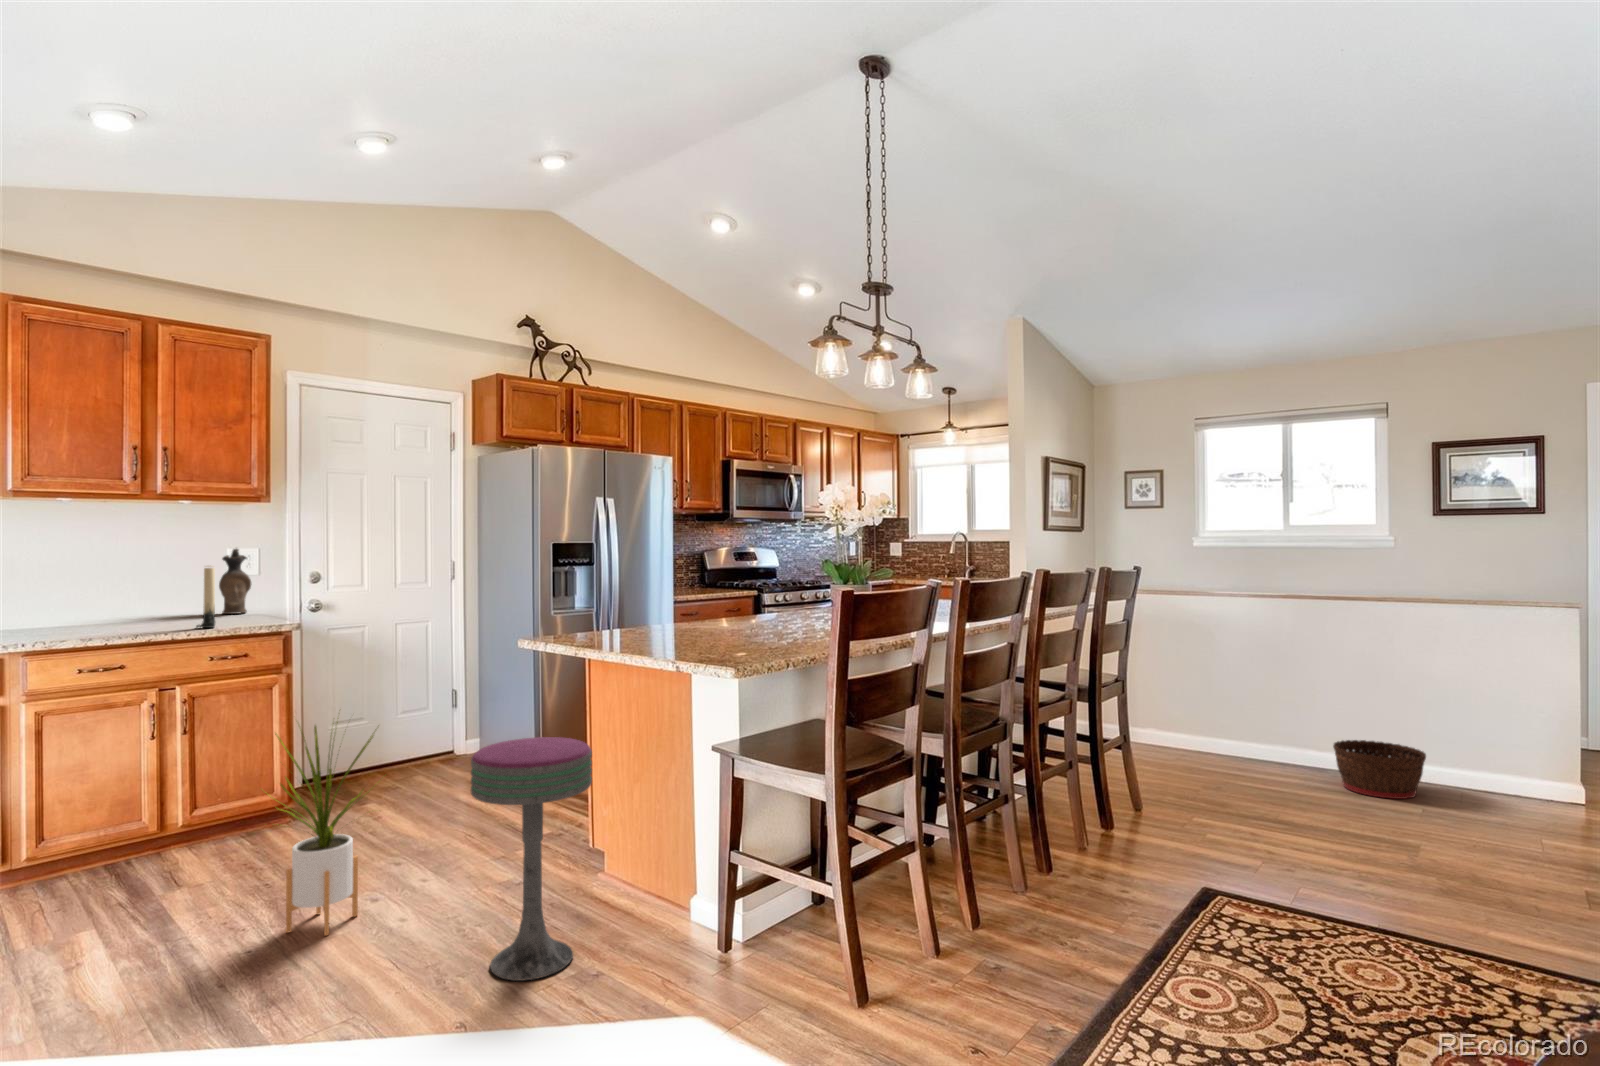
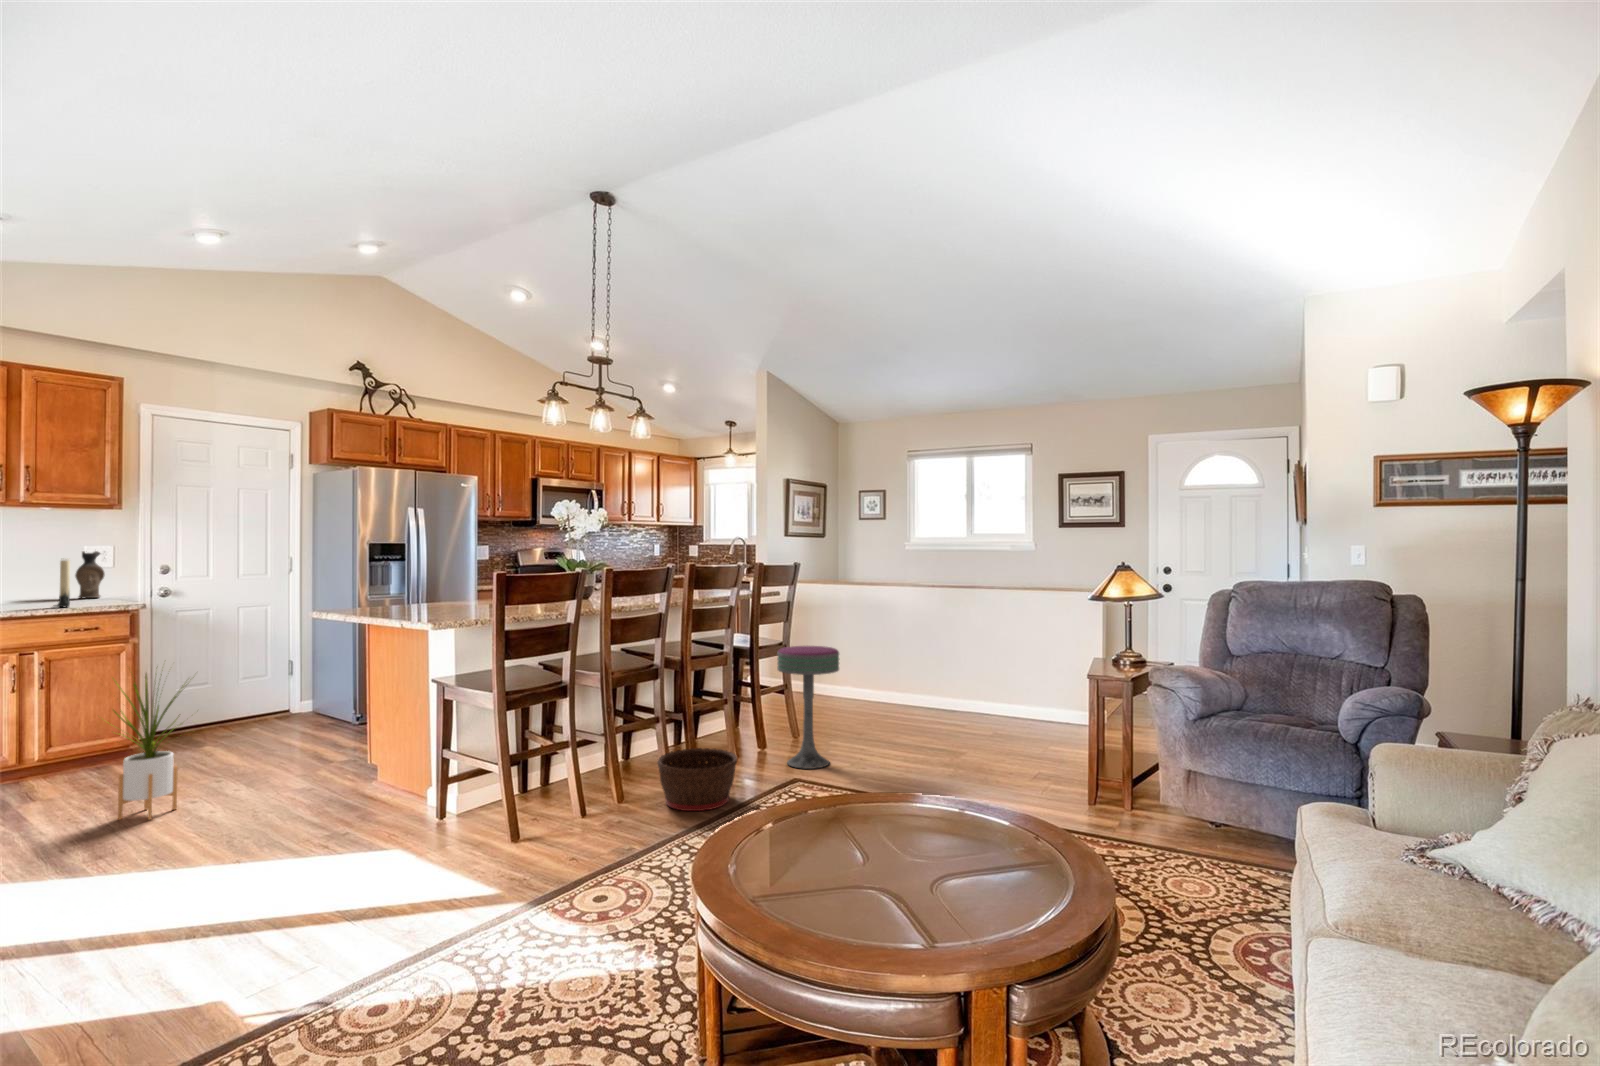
bar stool: present [471,737,592,981] -> present [777,646,839,769]
basket: present [1333,740,1426,799] -> present [658,748,737,811]

